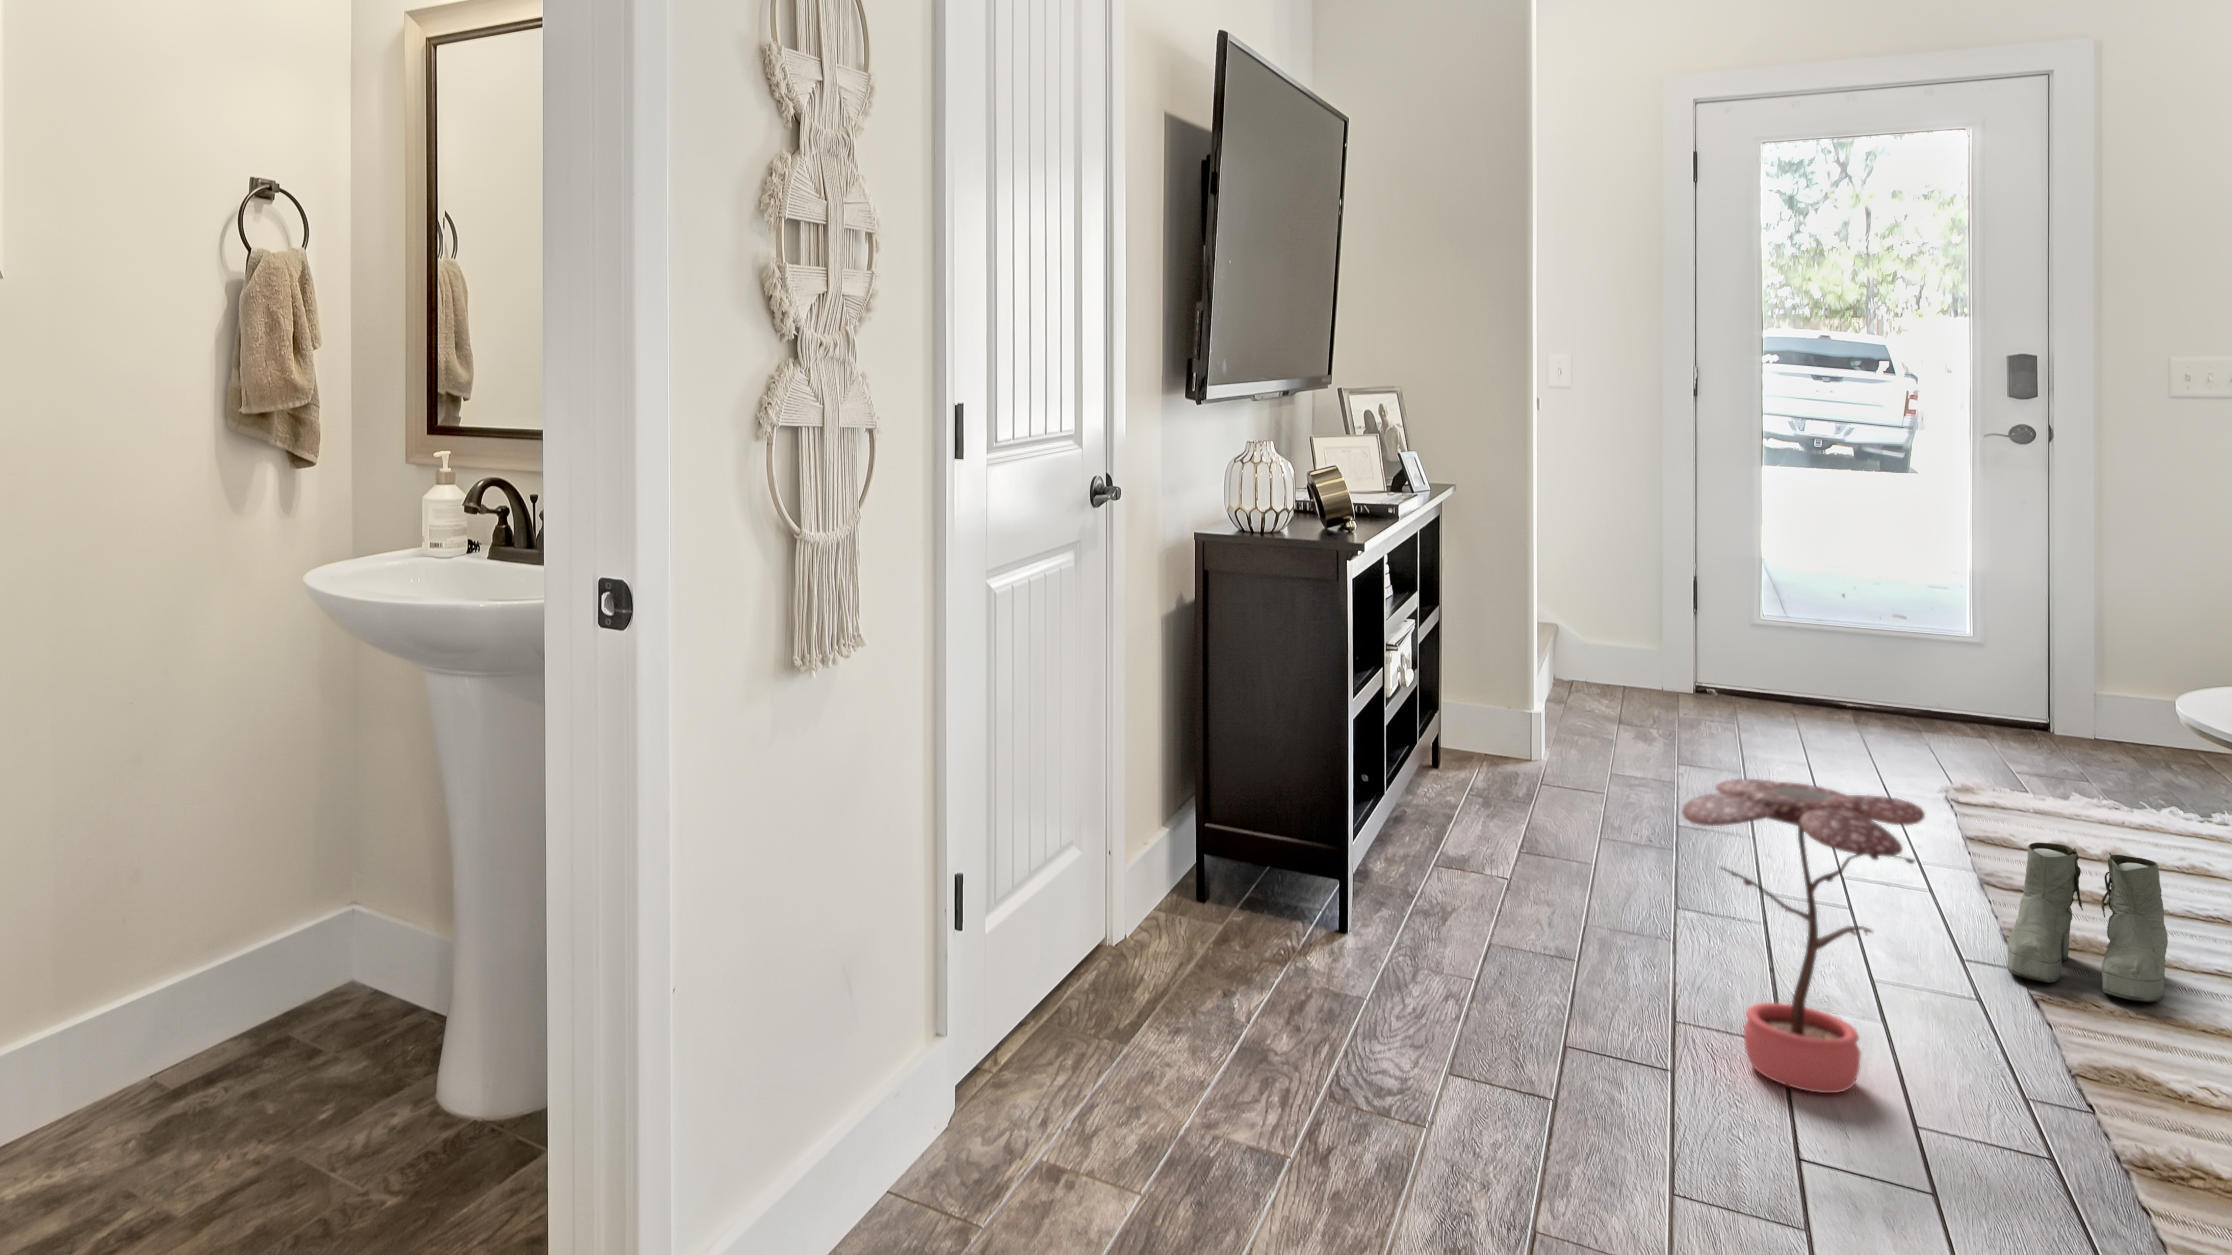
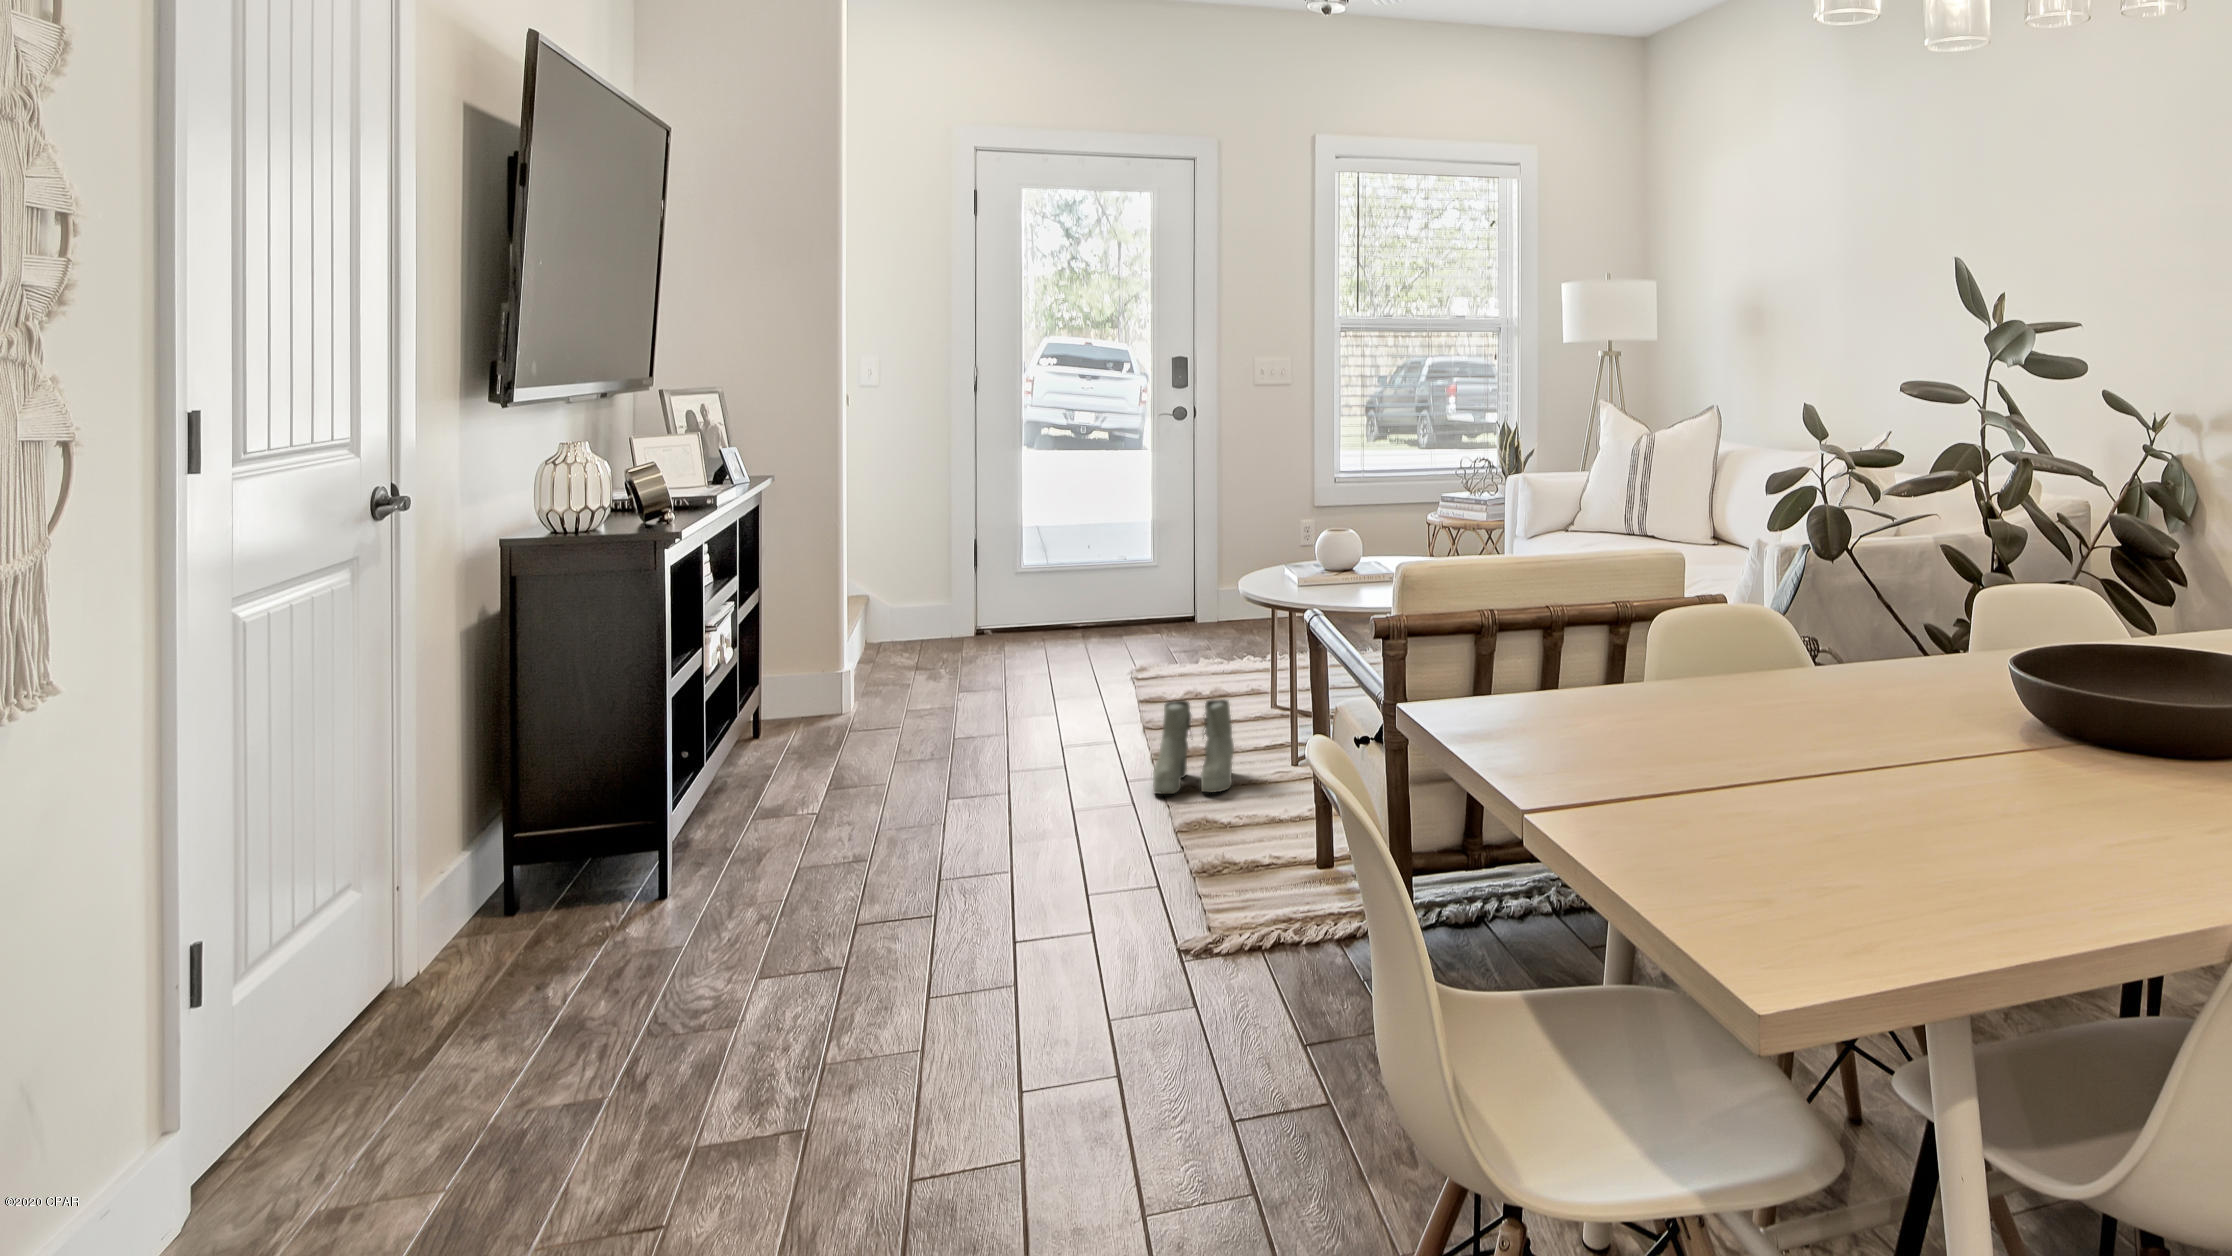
potted plant: present [1682,779,1925,1093] -> none [941,685,1096,909]

